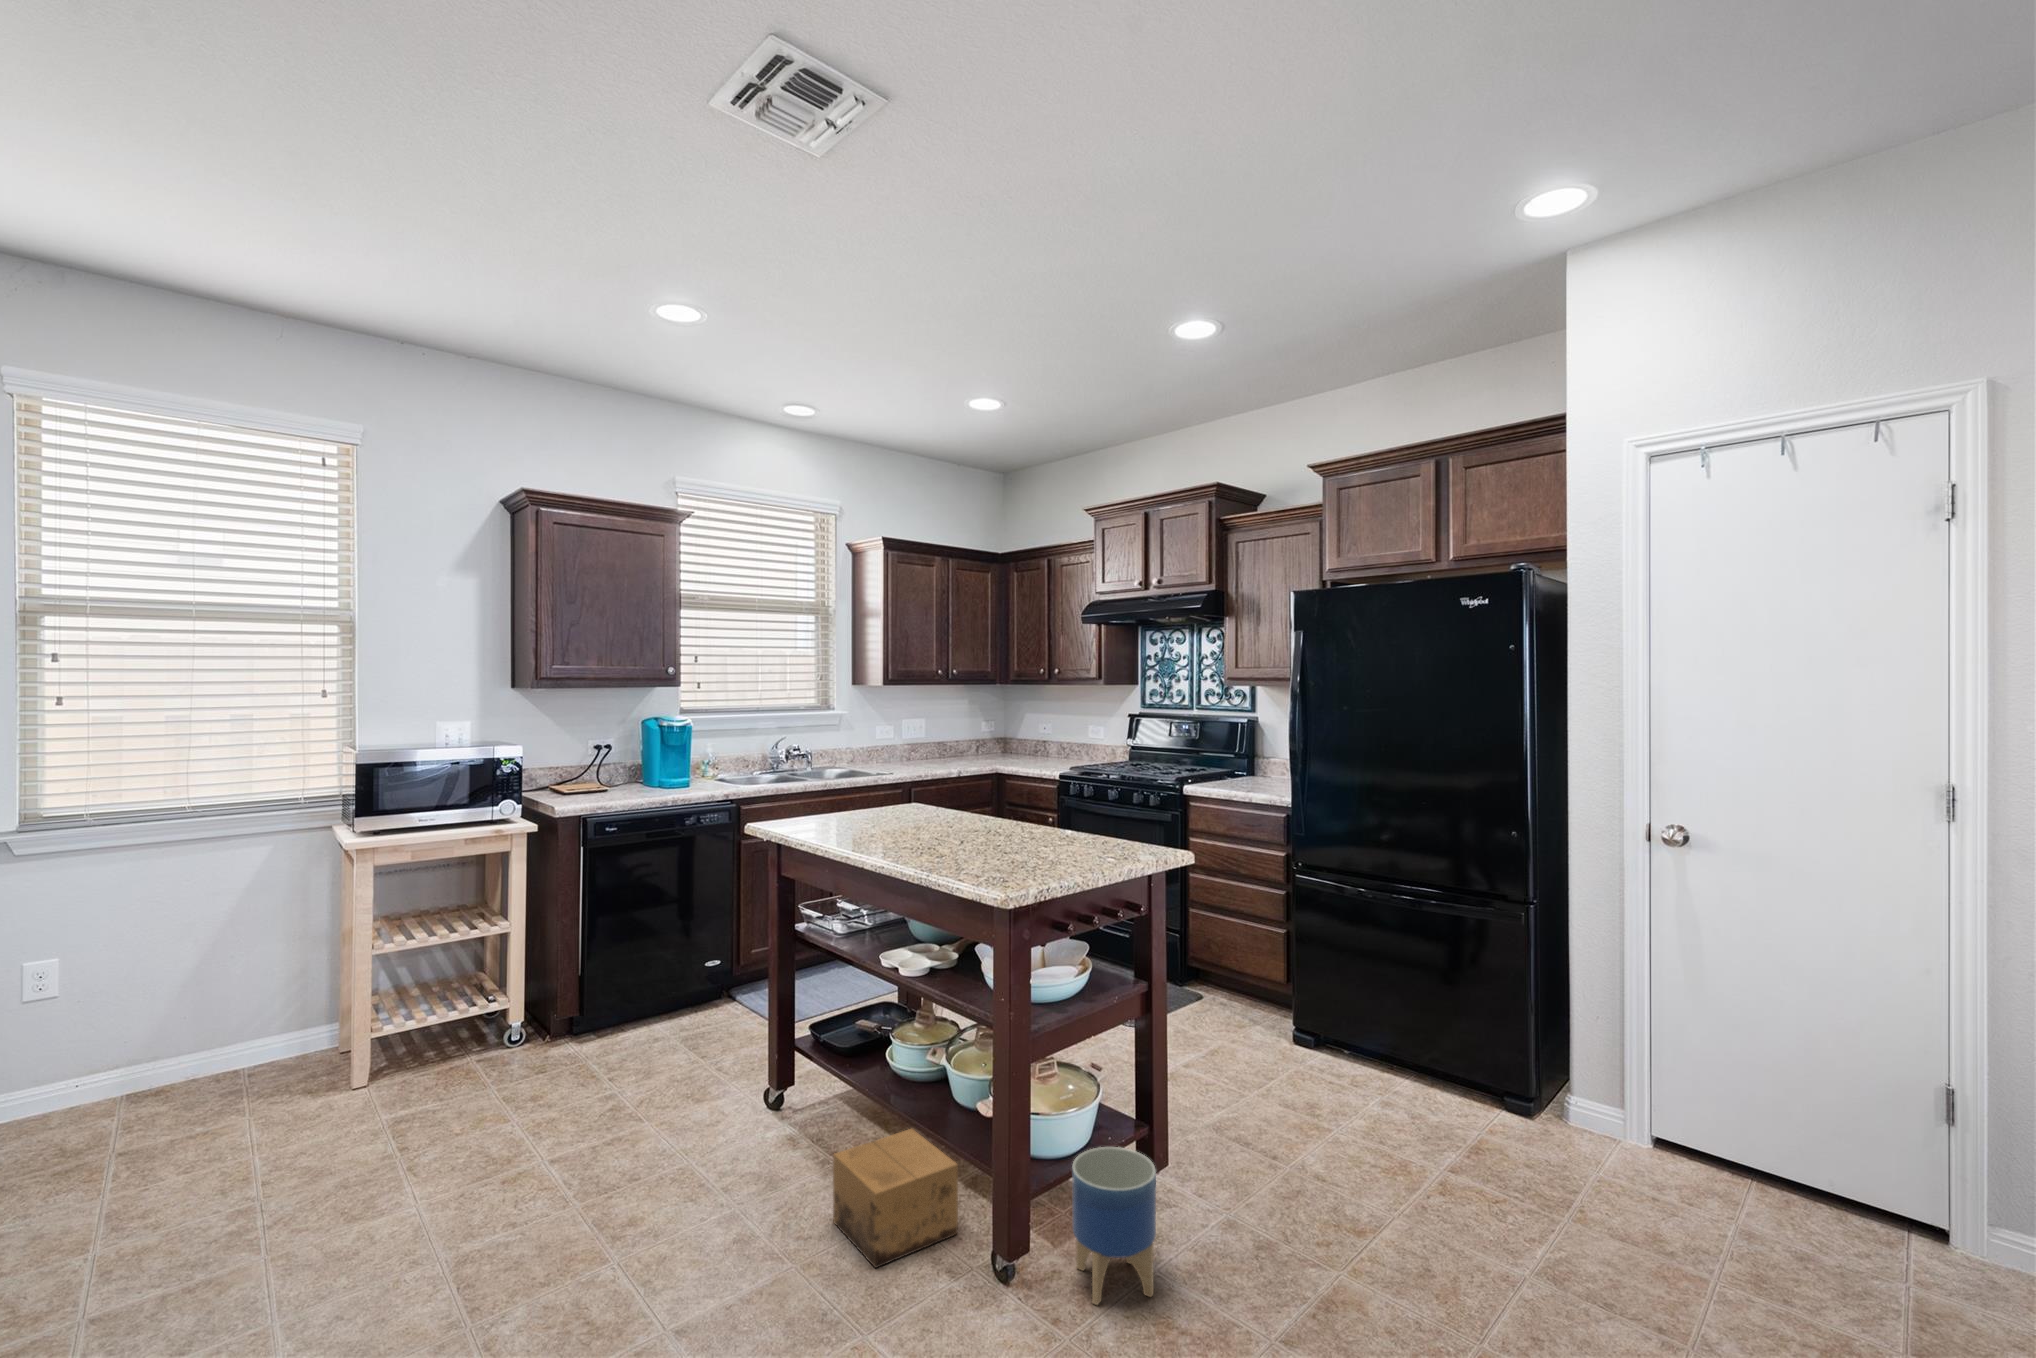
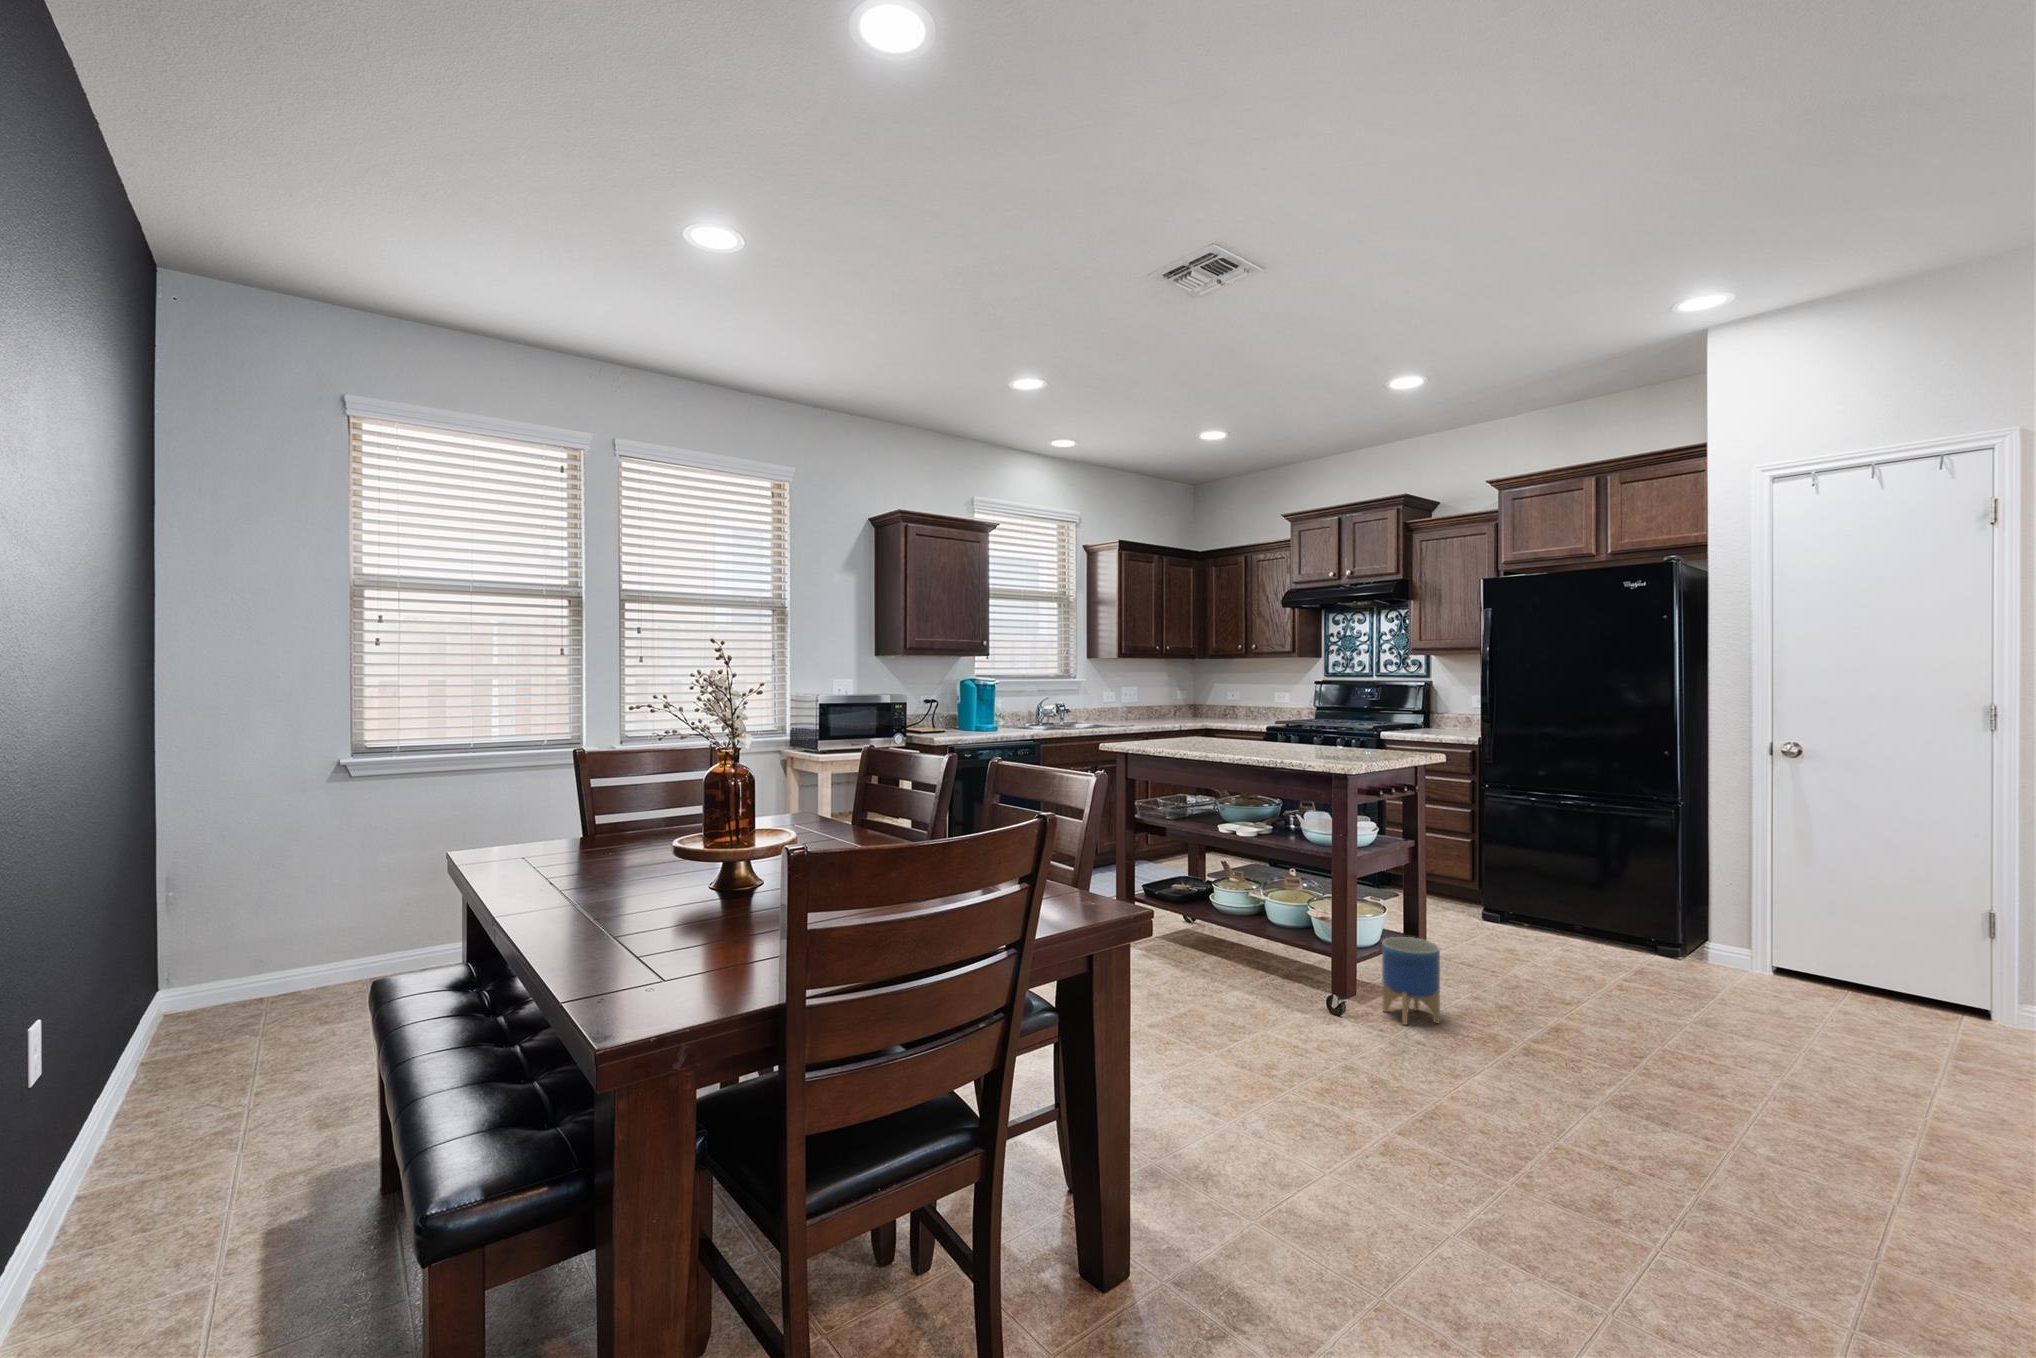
cardboard box: present [833,1129,958,1268] -> none [1208,936,1295,1007]

